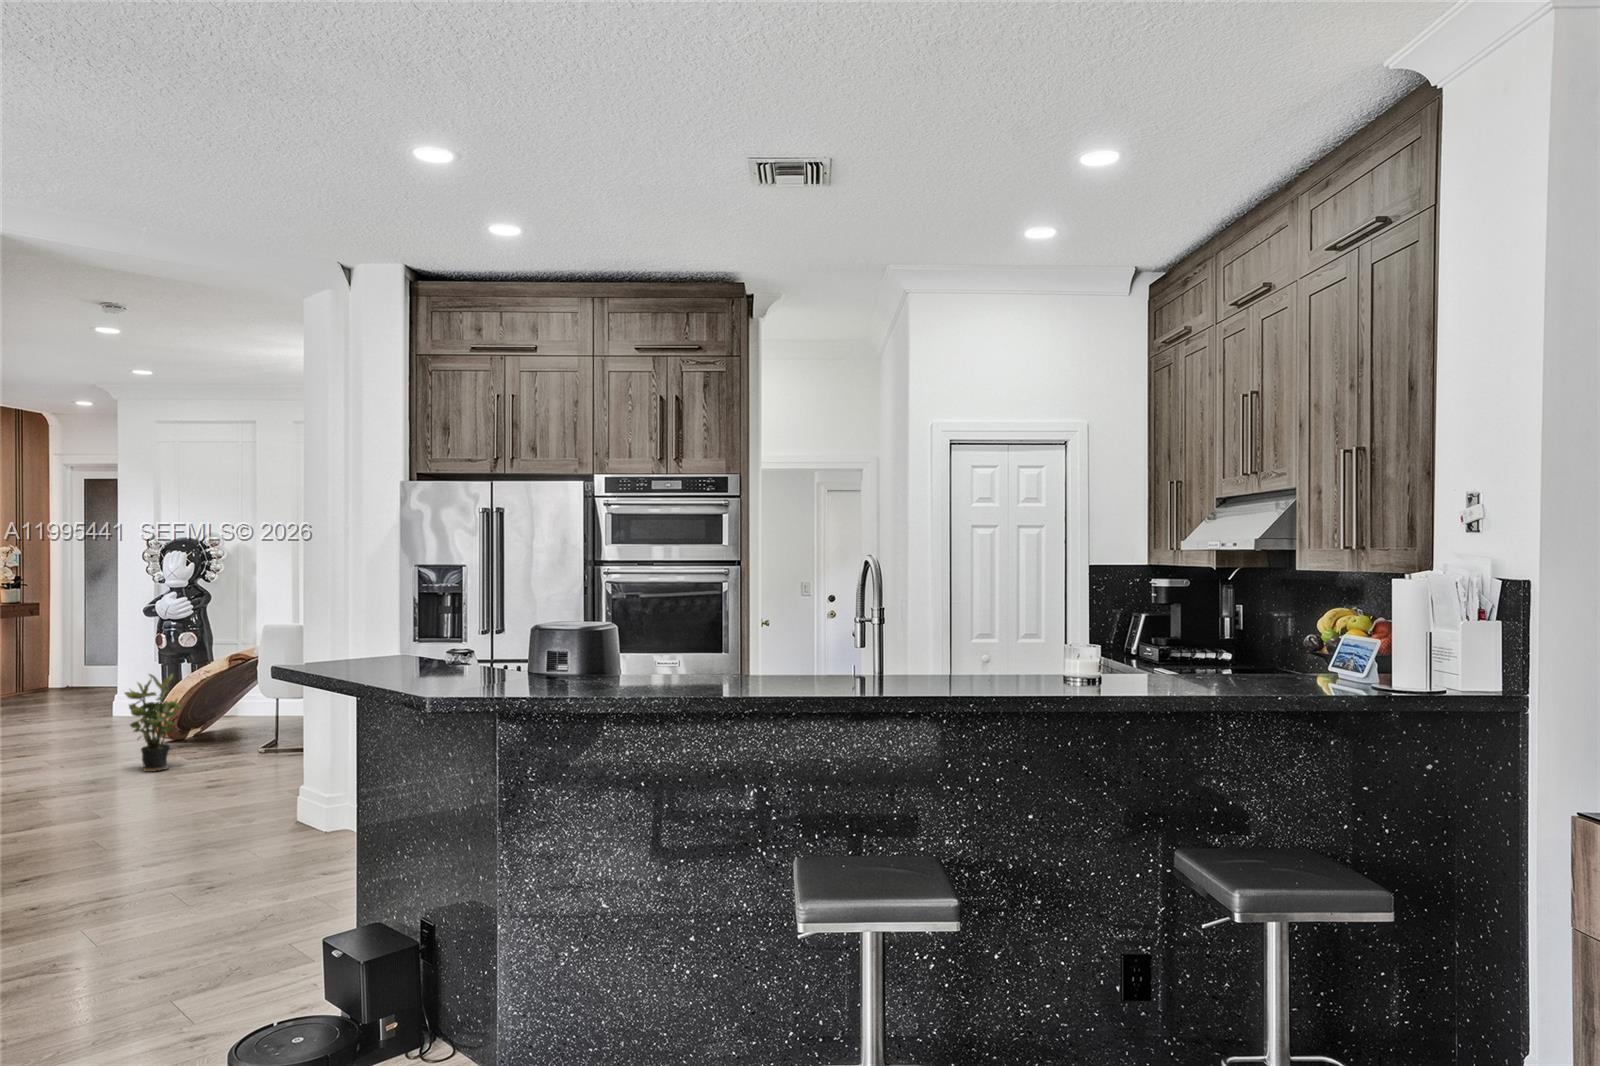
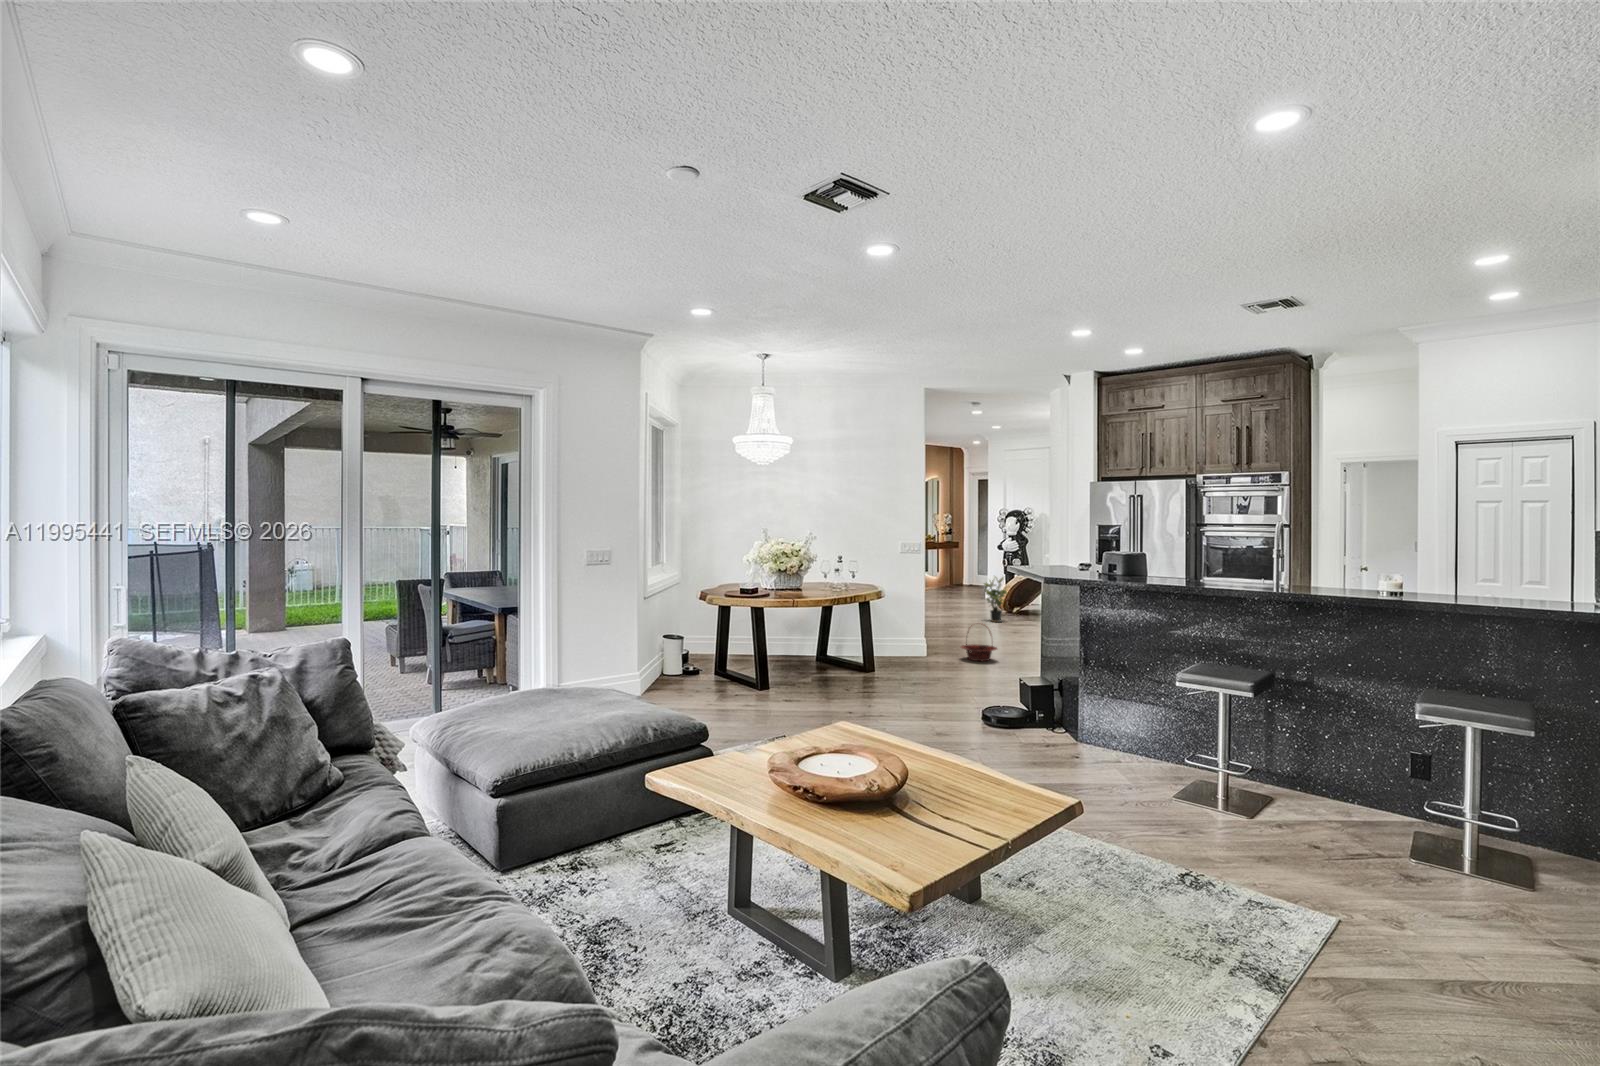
basket: none [96,805,198,900] -> present [961,630,997,661]

